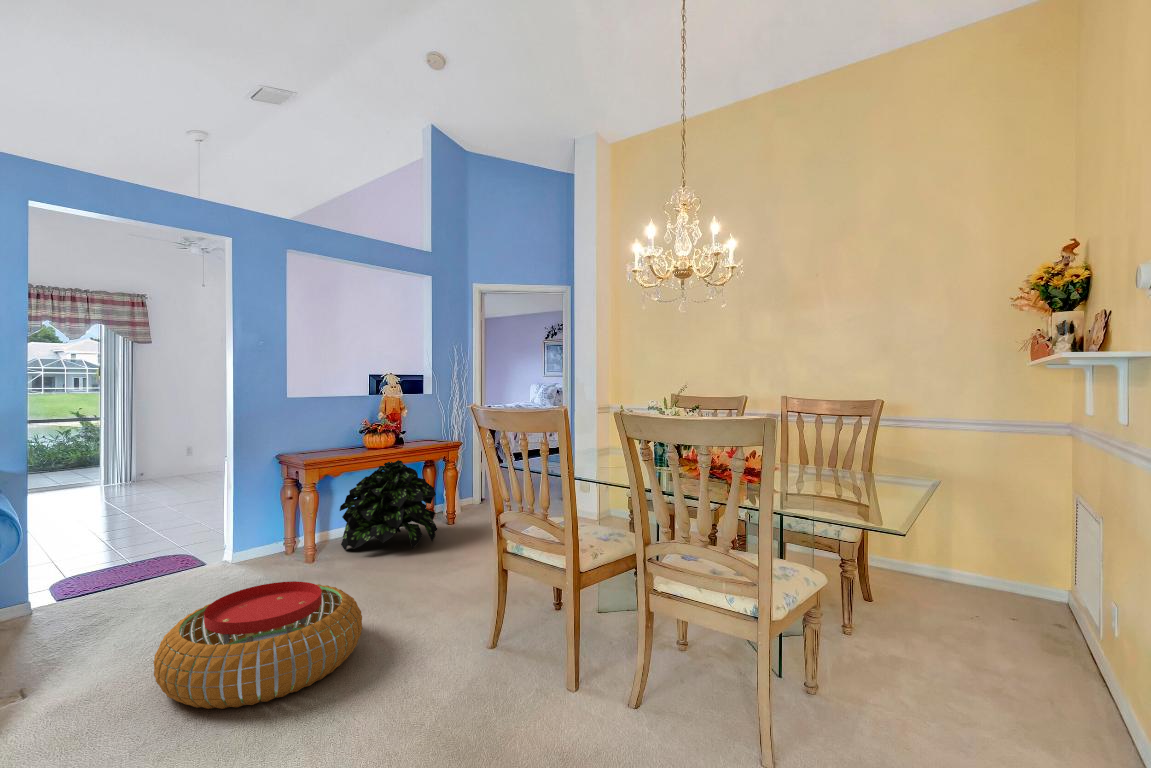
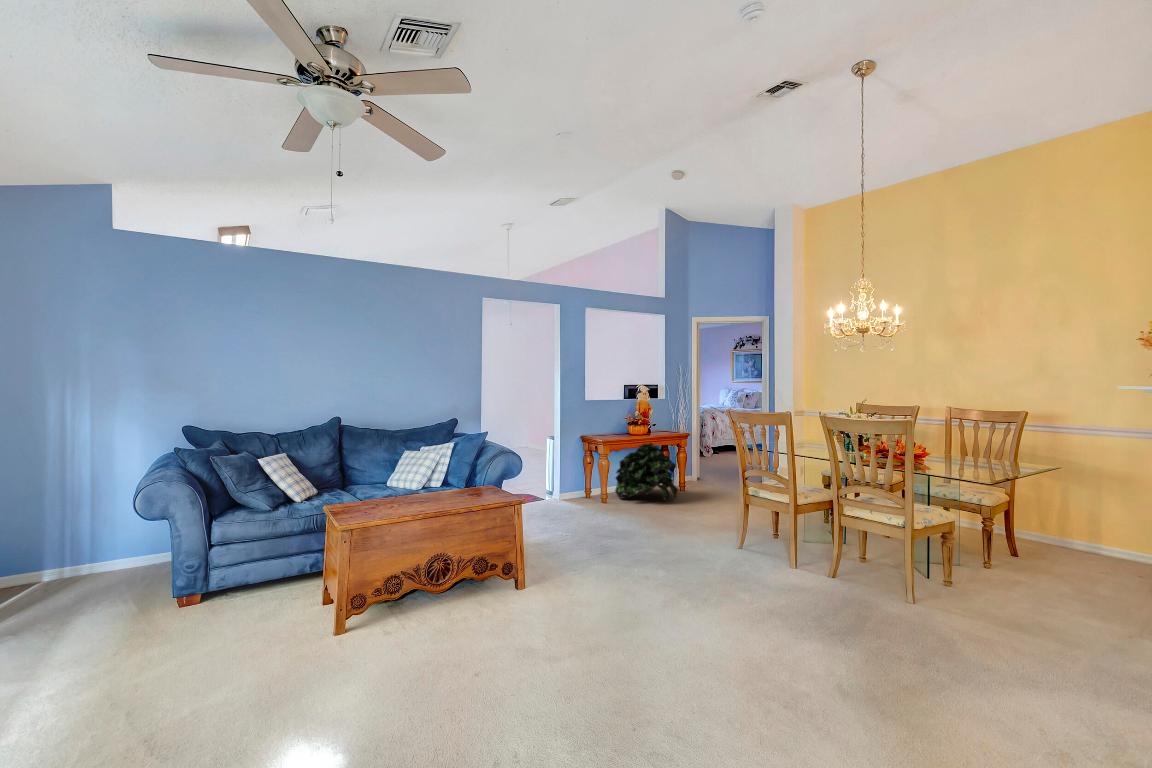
pouf: present [153,581,362,709] -> none [572,504,666,556]

